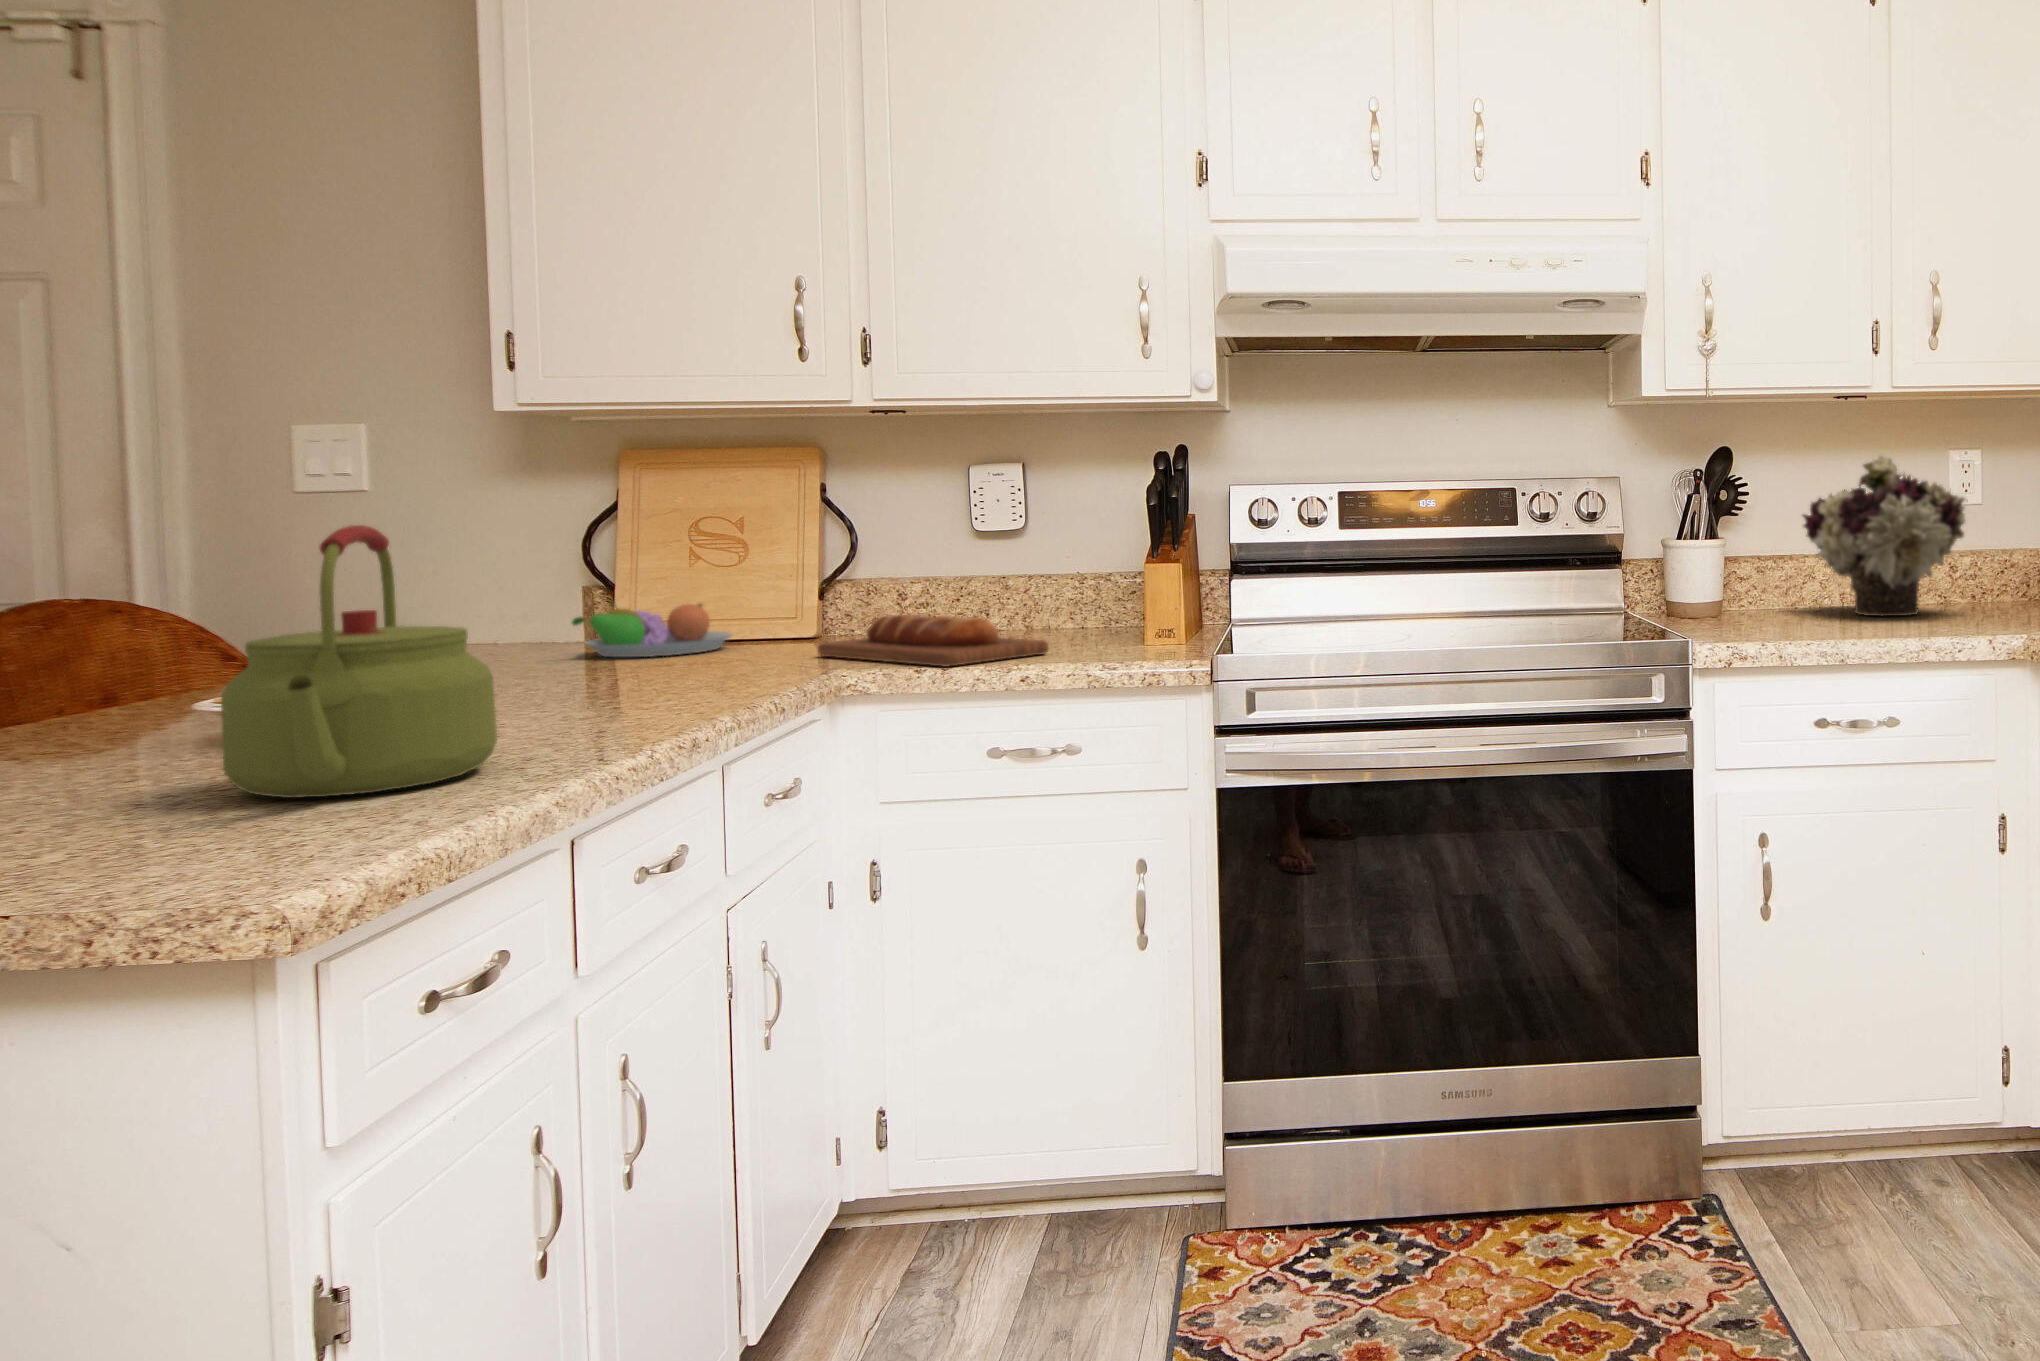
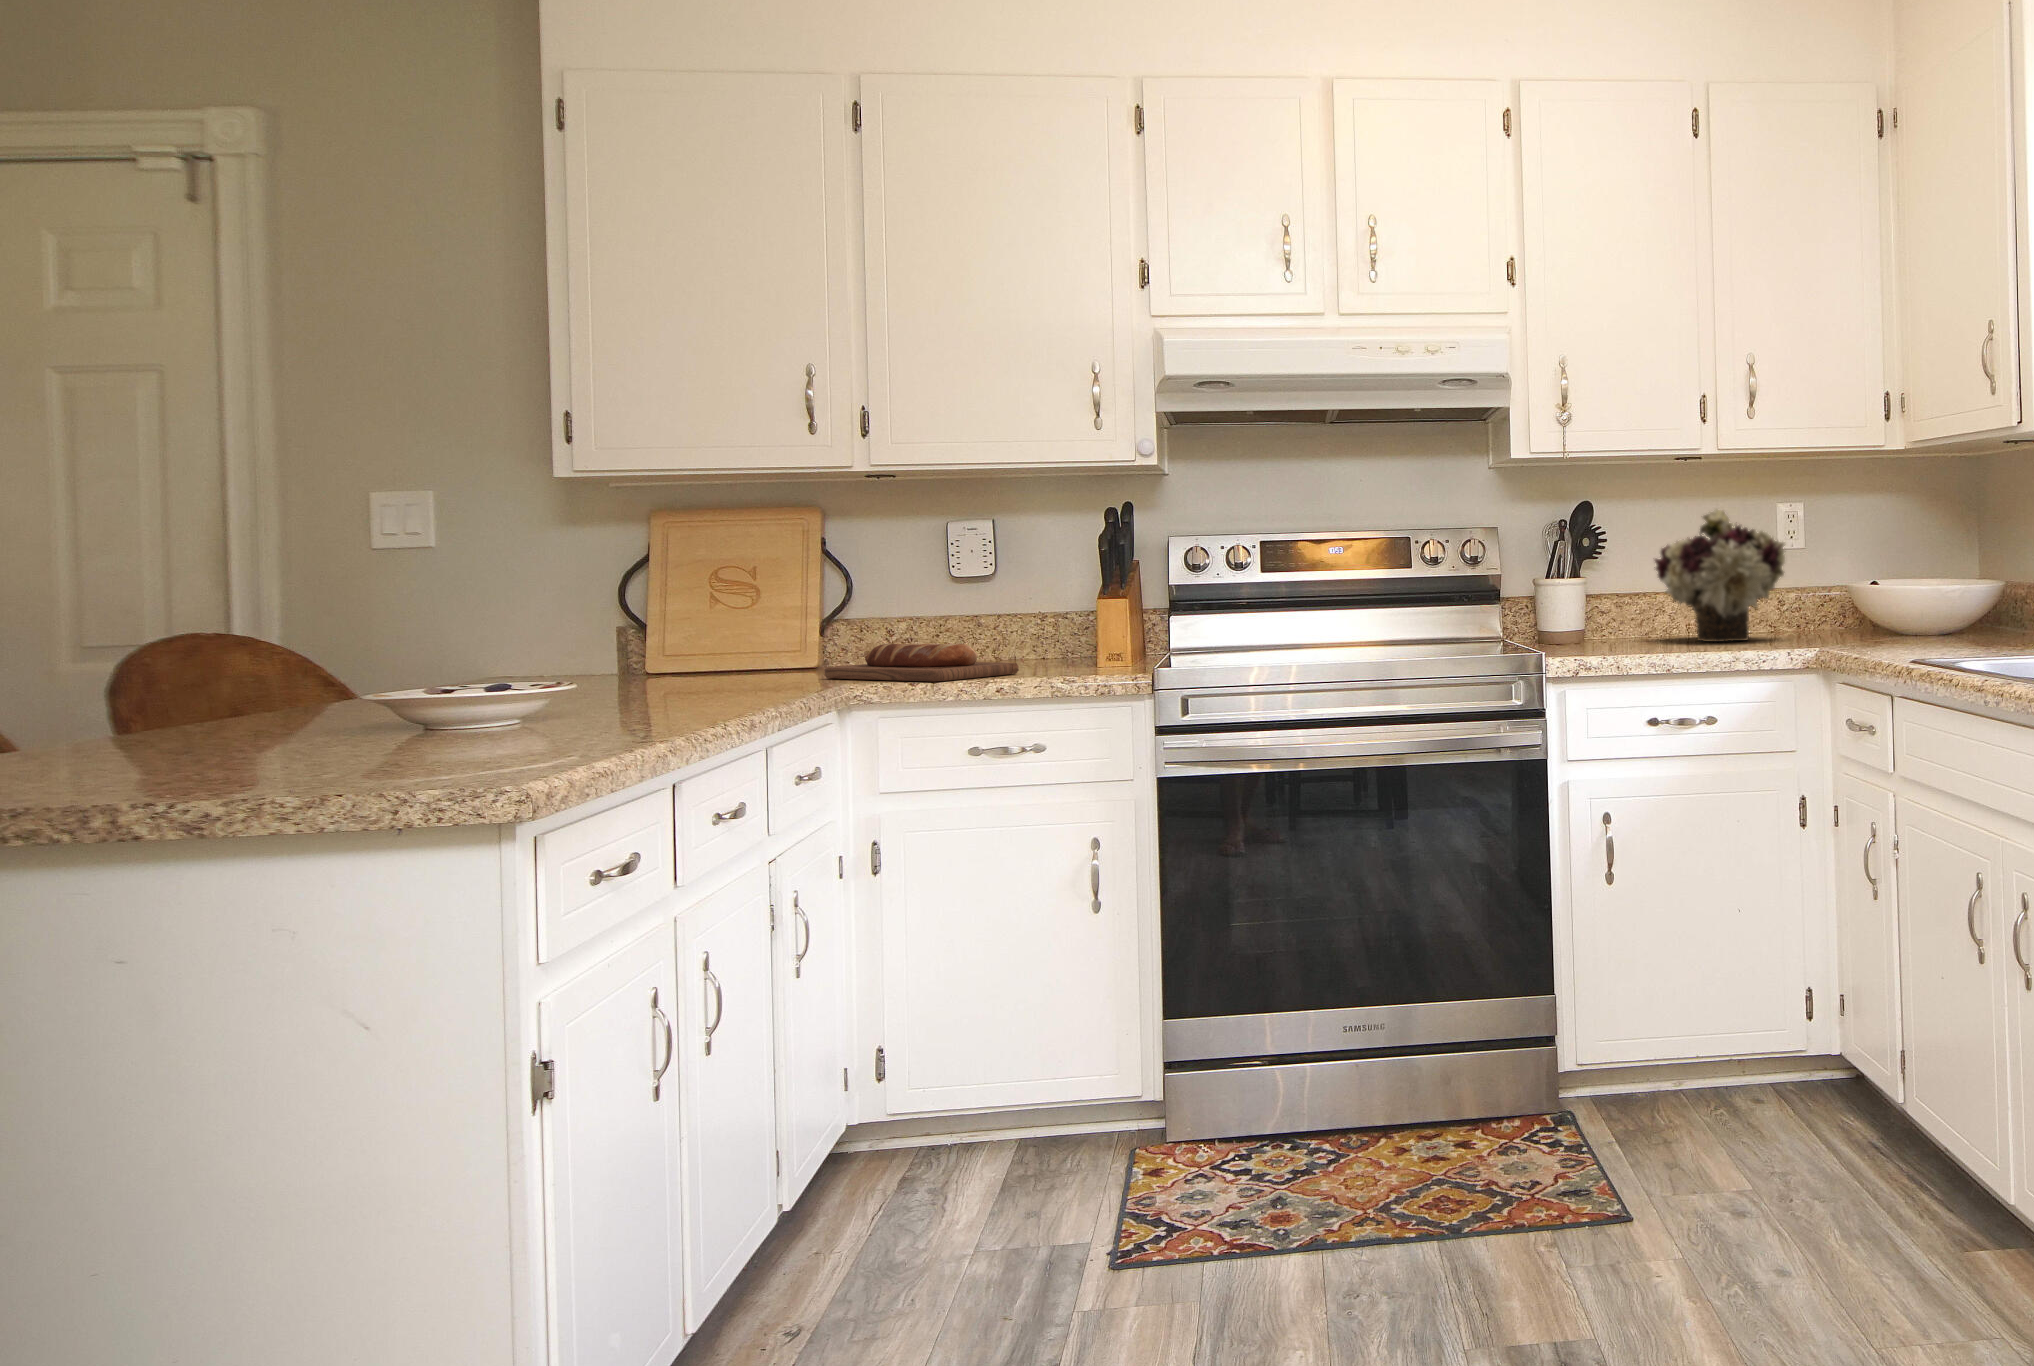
kettle: present [221,525,497,798] -> none [418,550,613,748]
fruit bowl: present [572,601,732,657] -> none [615,635,749,682]

